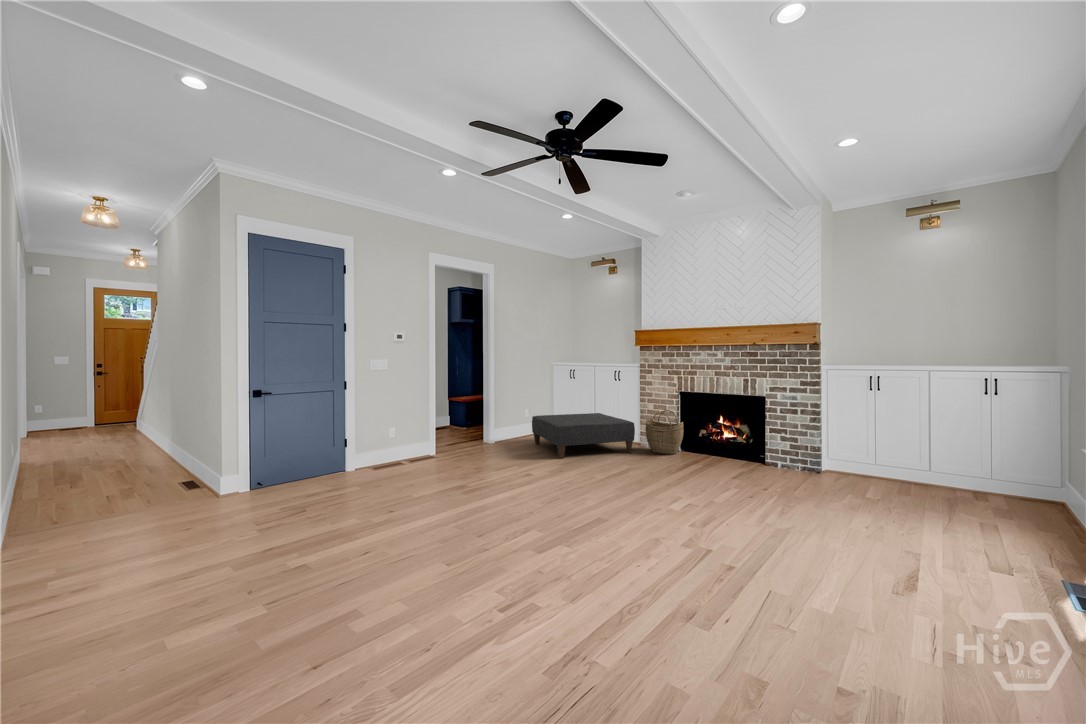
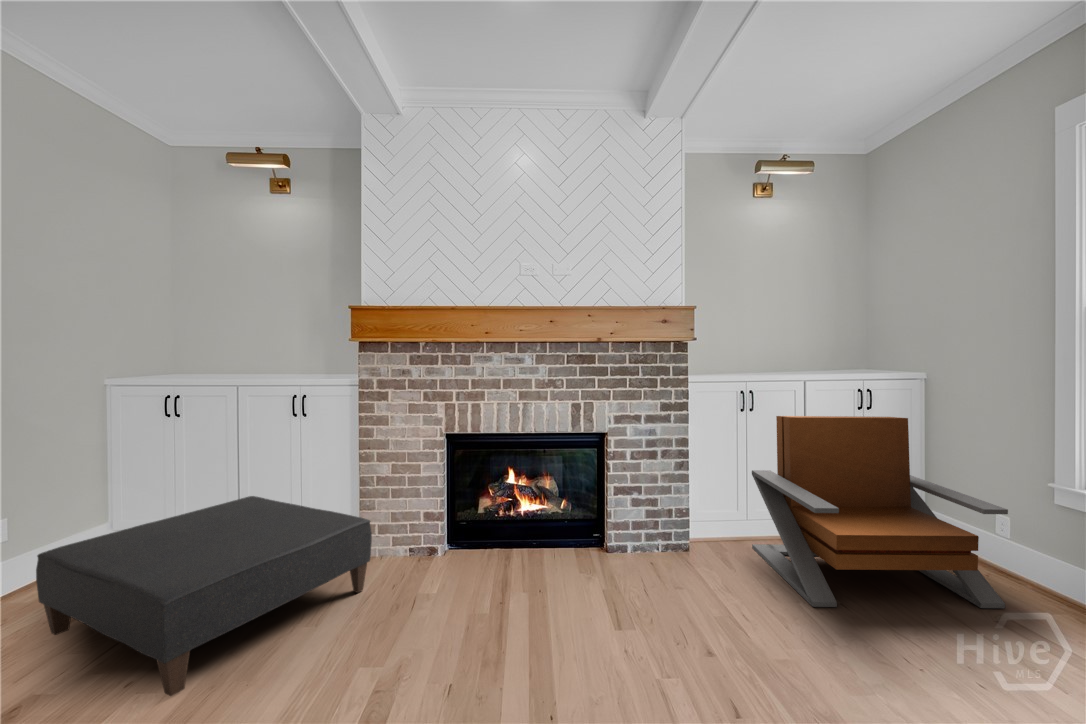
lounge chair: none [852,391,1015,527] -> present [752,416,1008,608]
woven basket: present [645,410,684,455] -> none [388,474,467,574]

